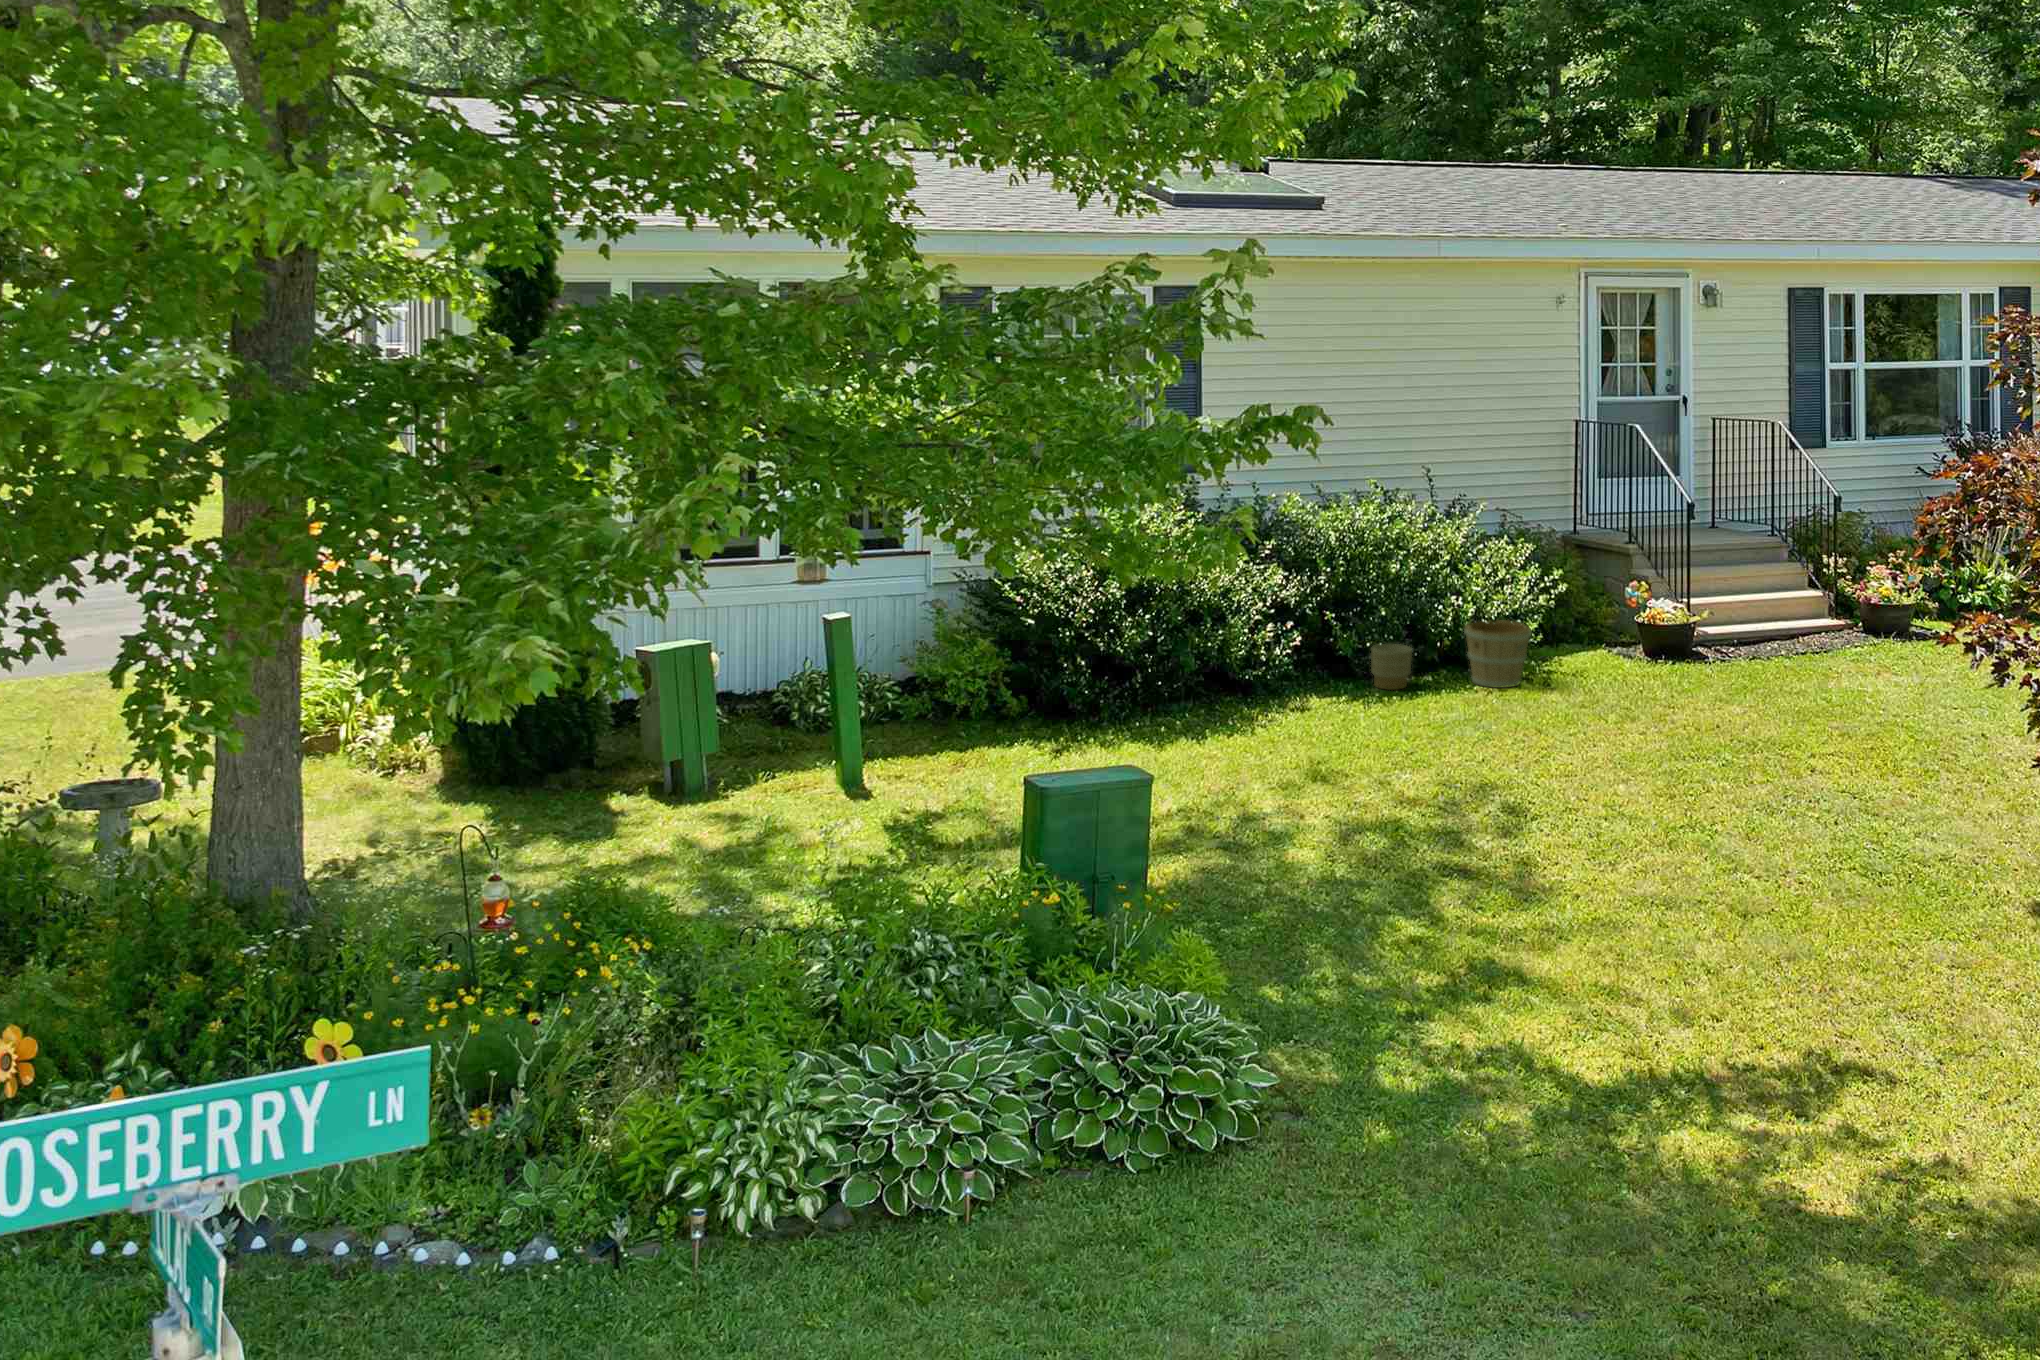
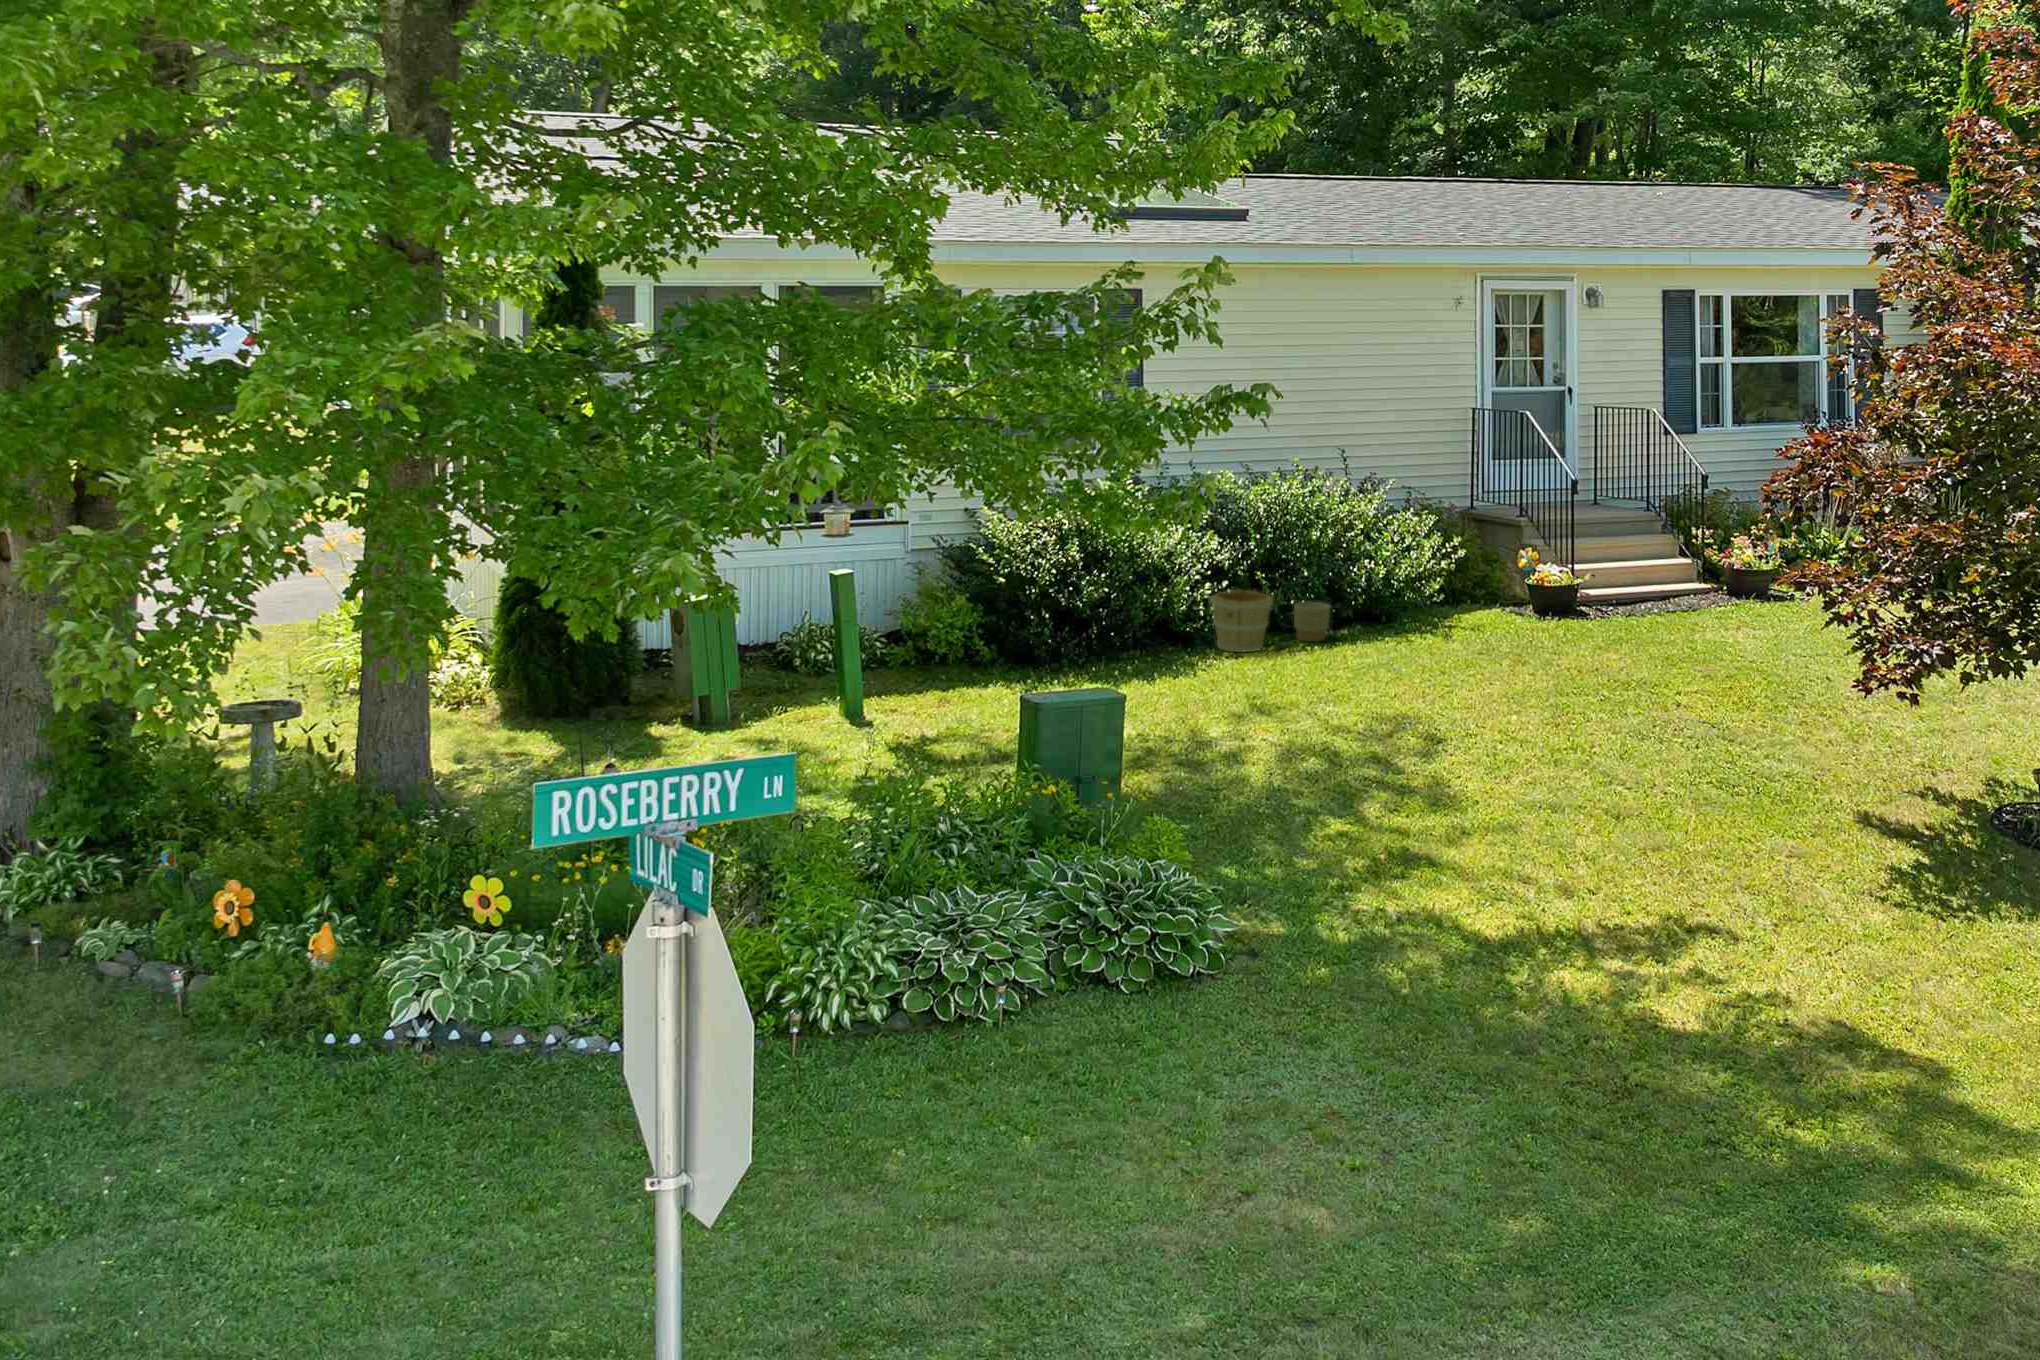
wooden bucket: present [1464,620,1532,688] -> present [1210,590,1273,652]

